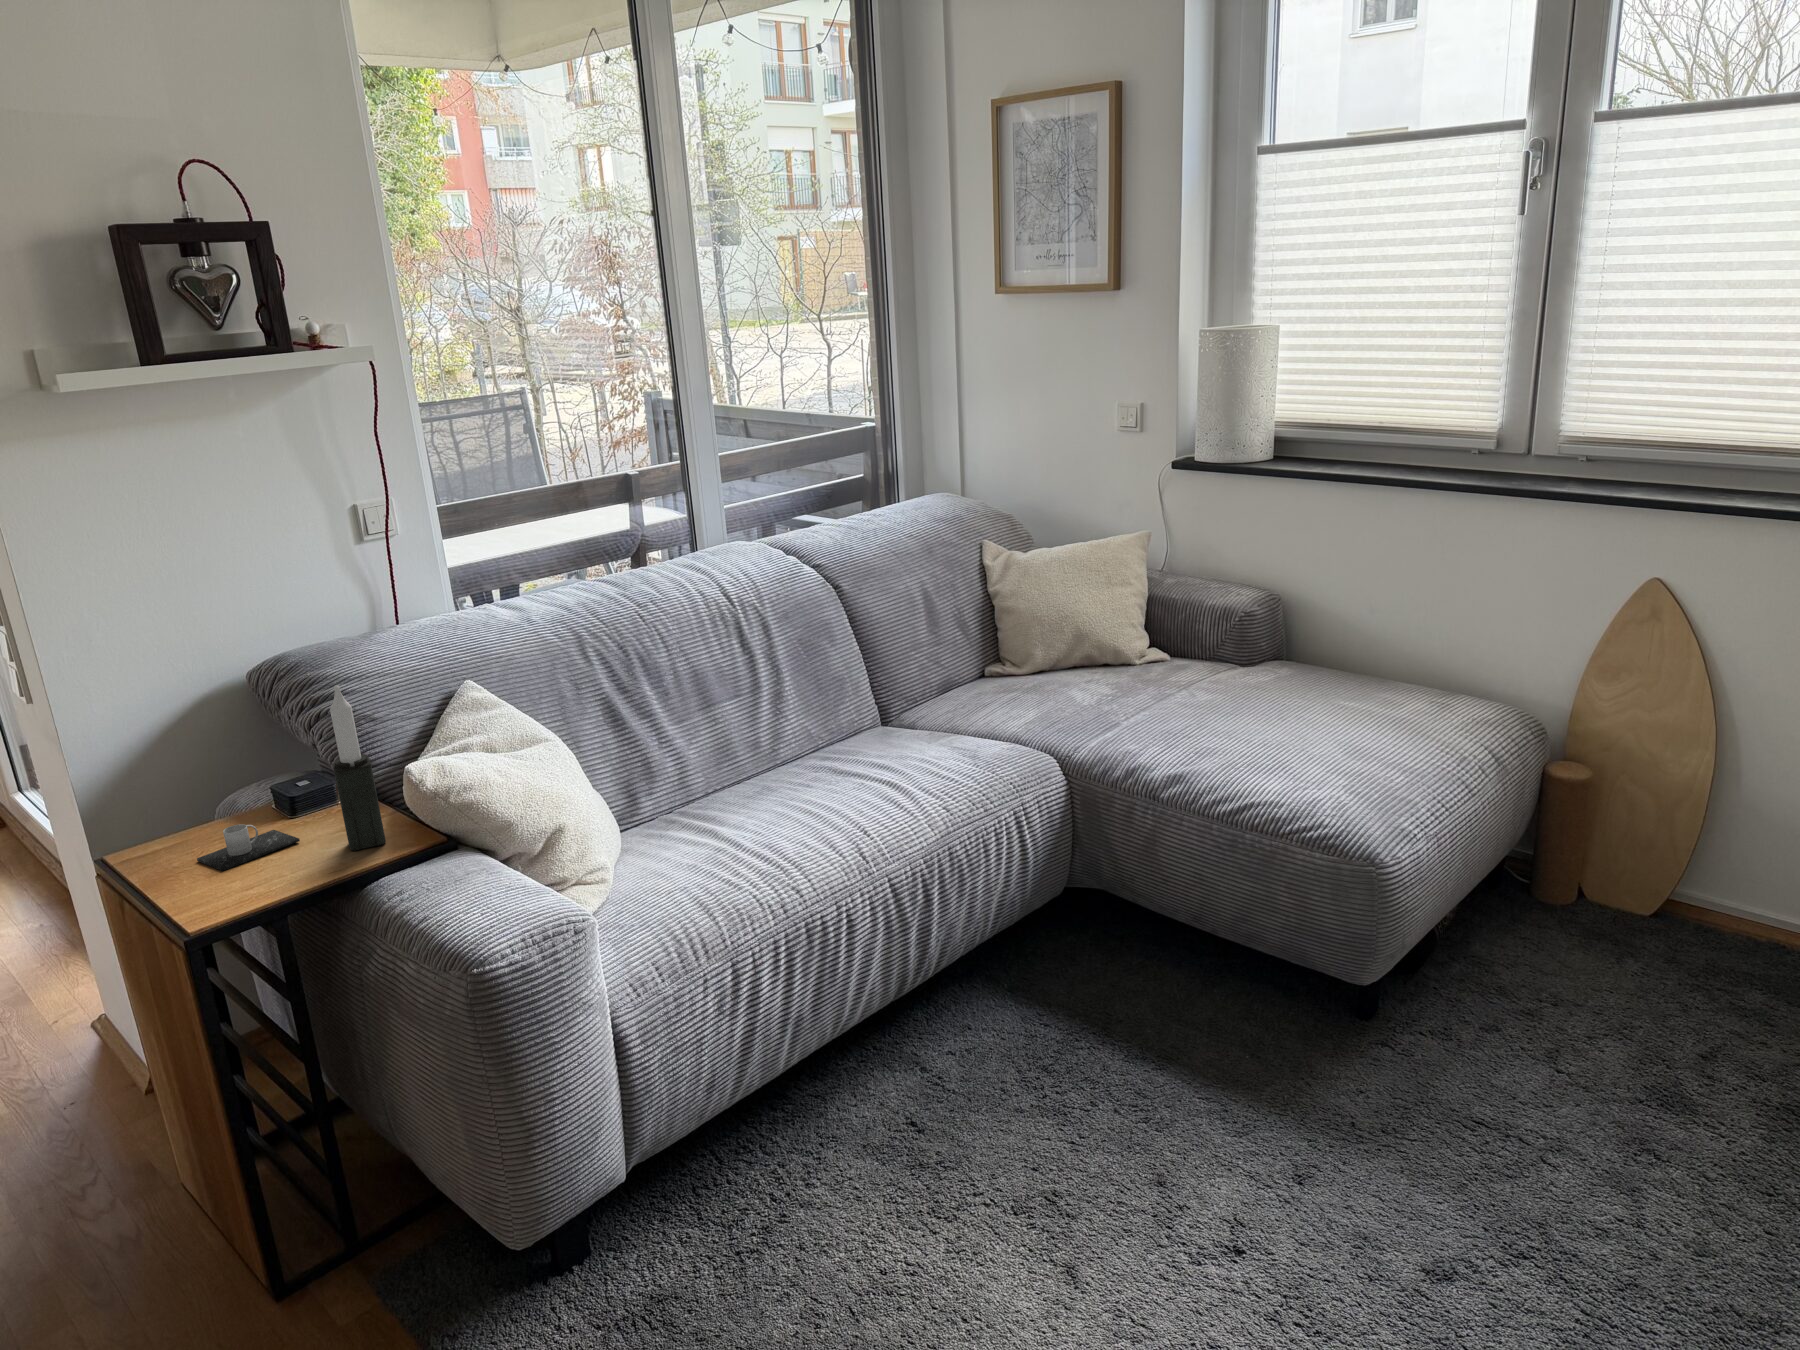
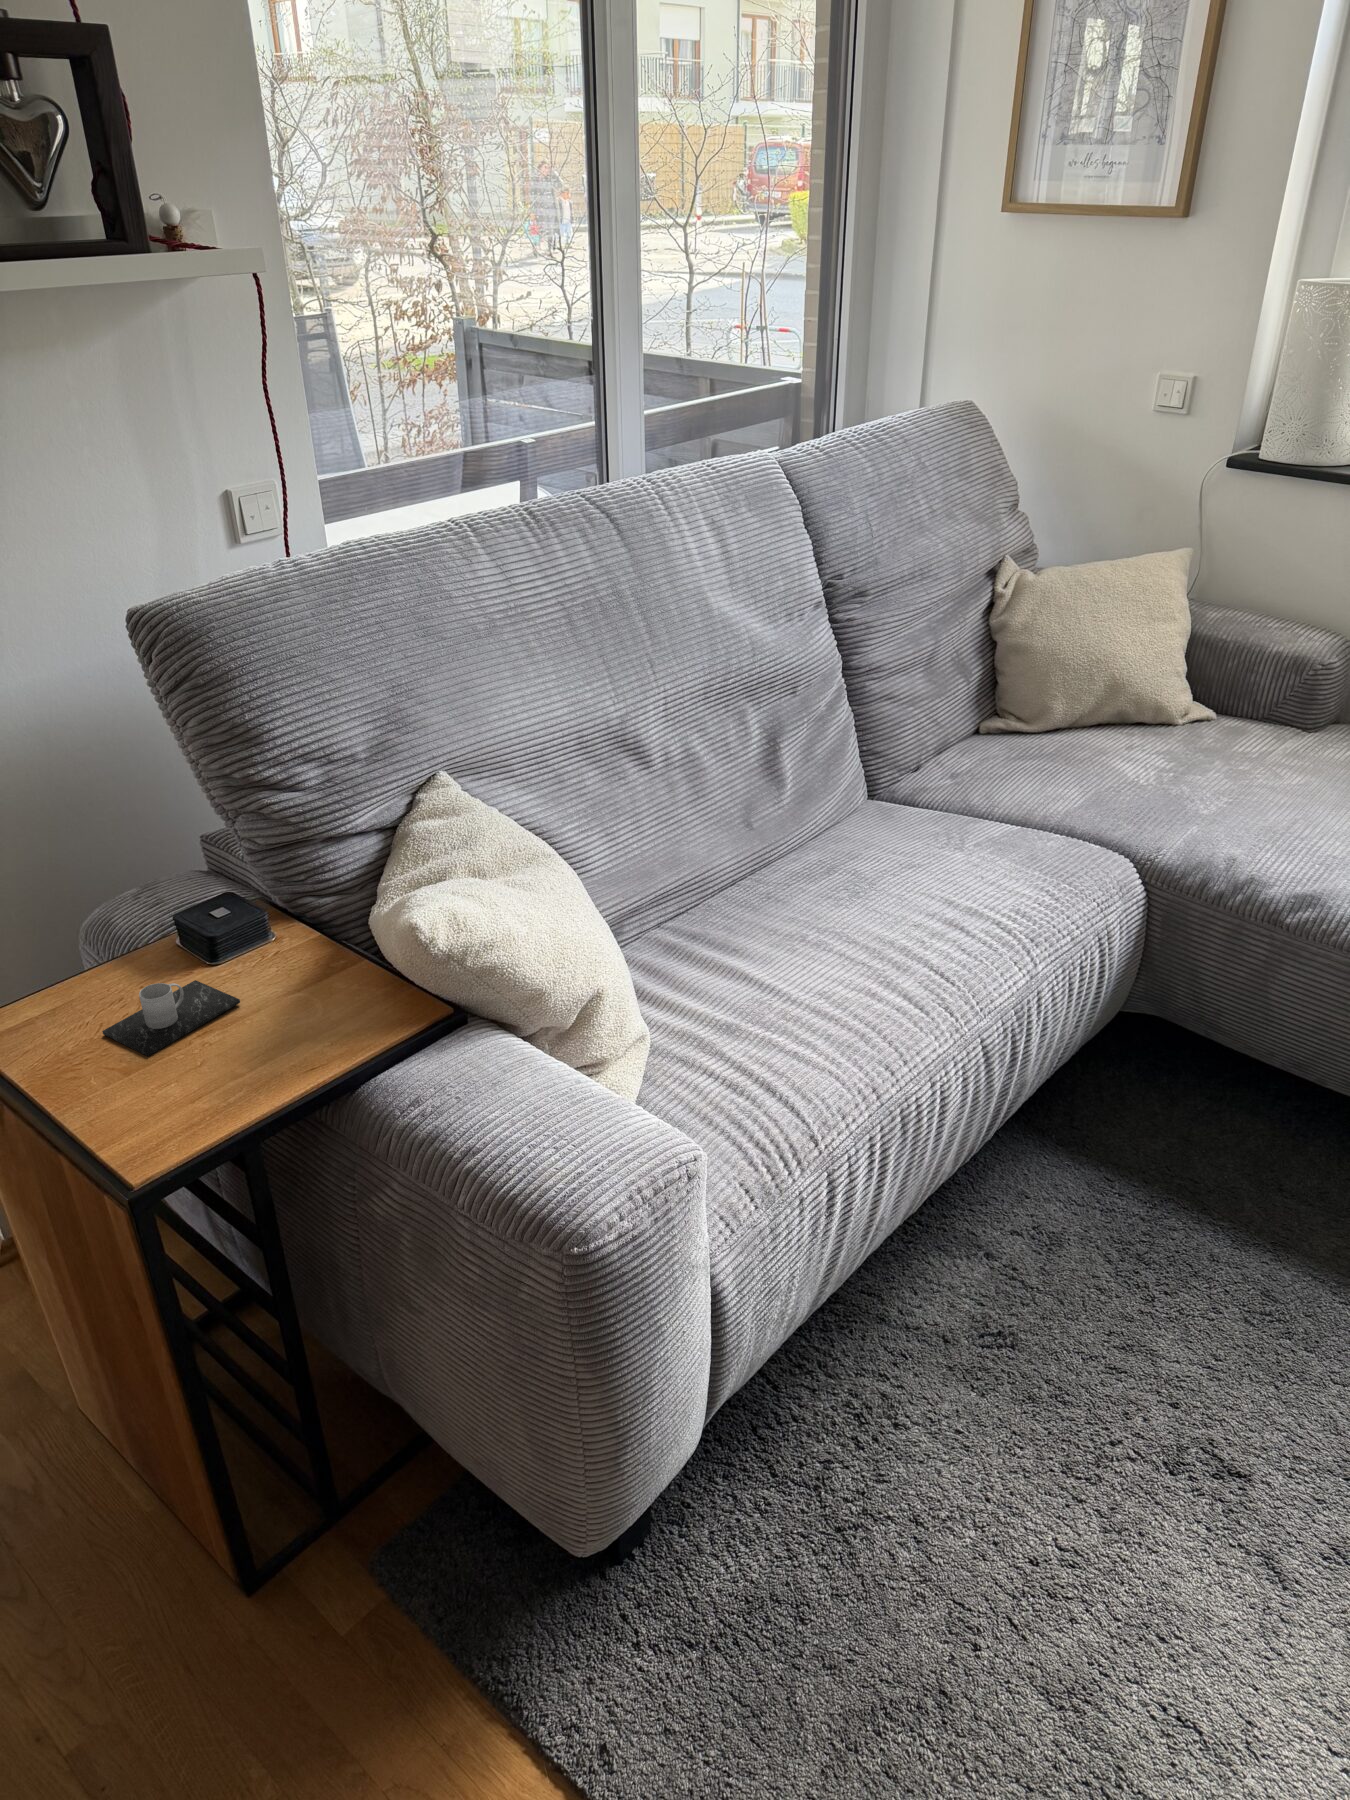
candle: present [330,685,386,851] -> none [295,799,367,1025]

